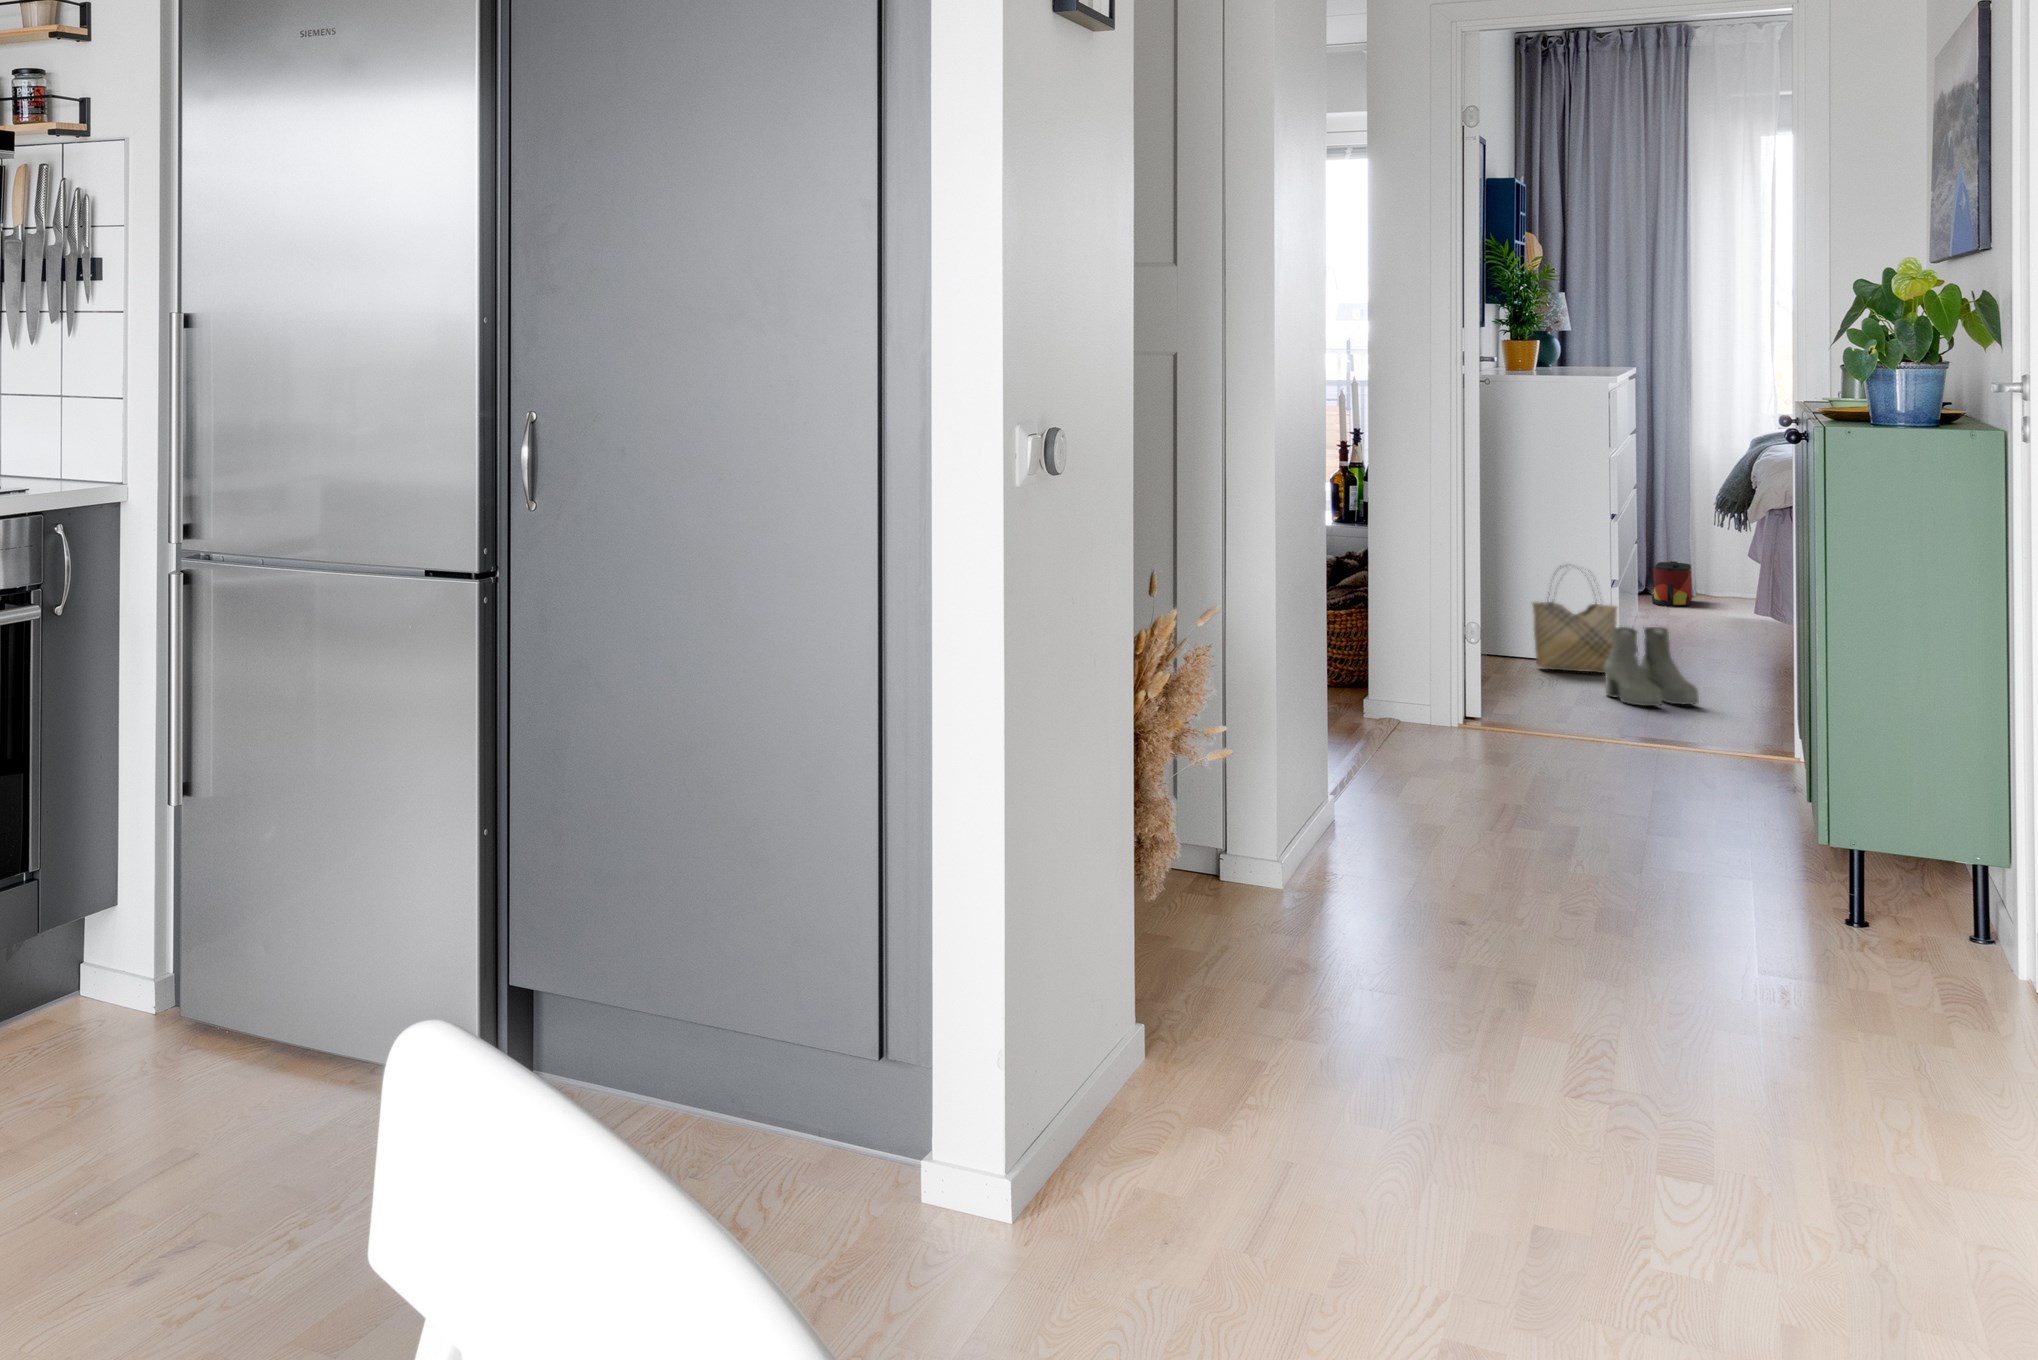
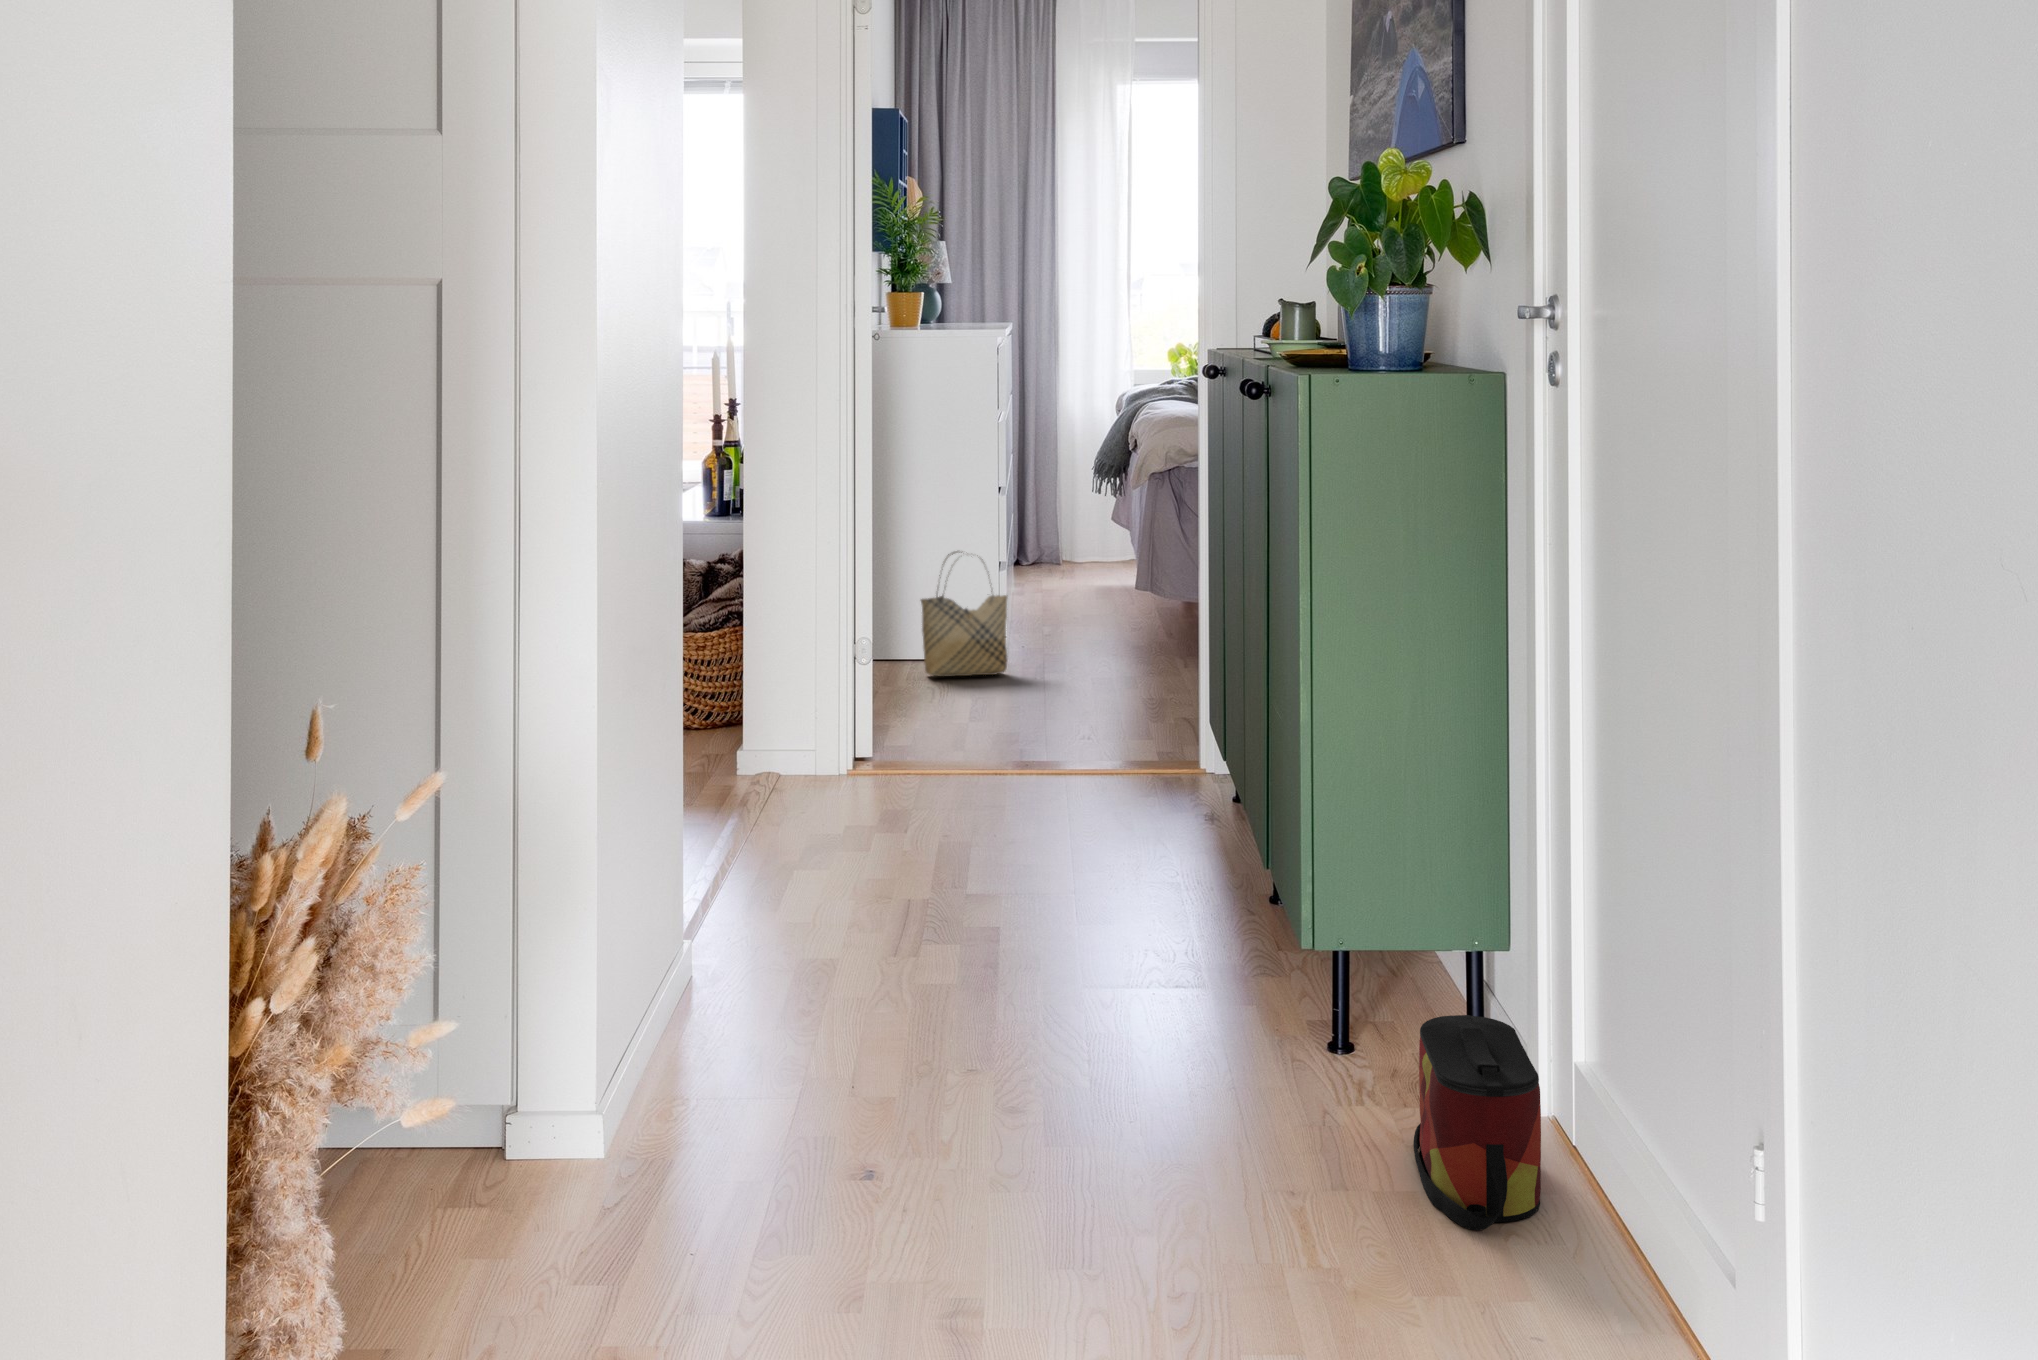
bag: present [1652,561,1692,606] -> present [1413,1015,1541,1230]
boots: present [1604,627,1699,706] -> none [999,620,1096,717]

